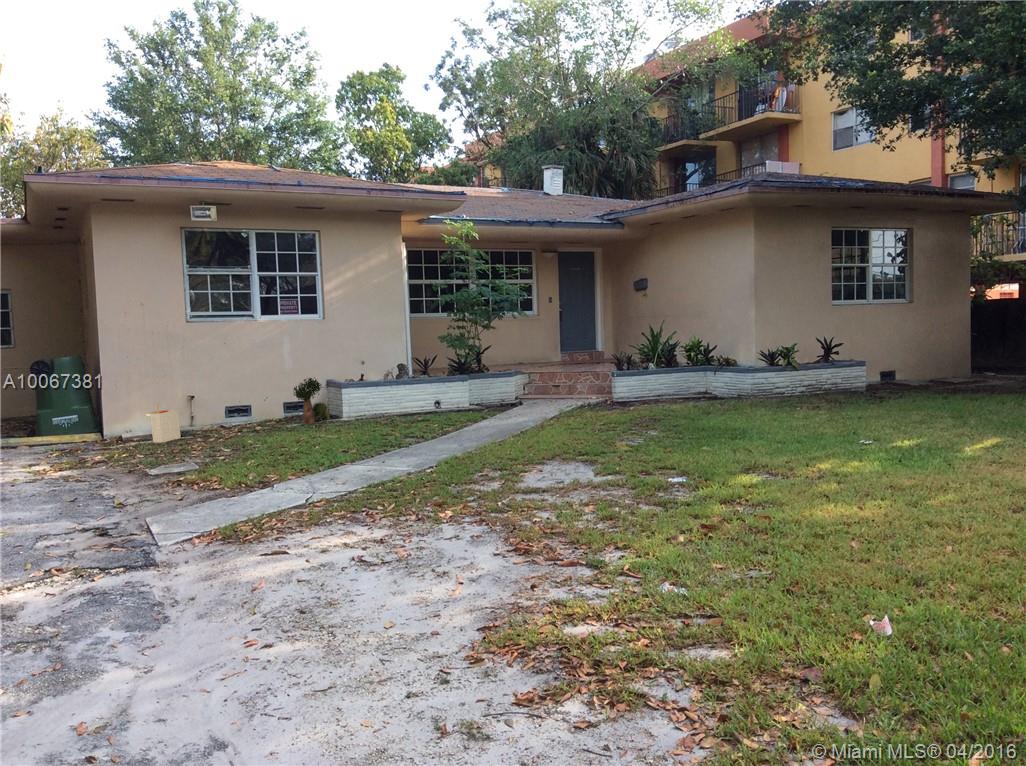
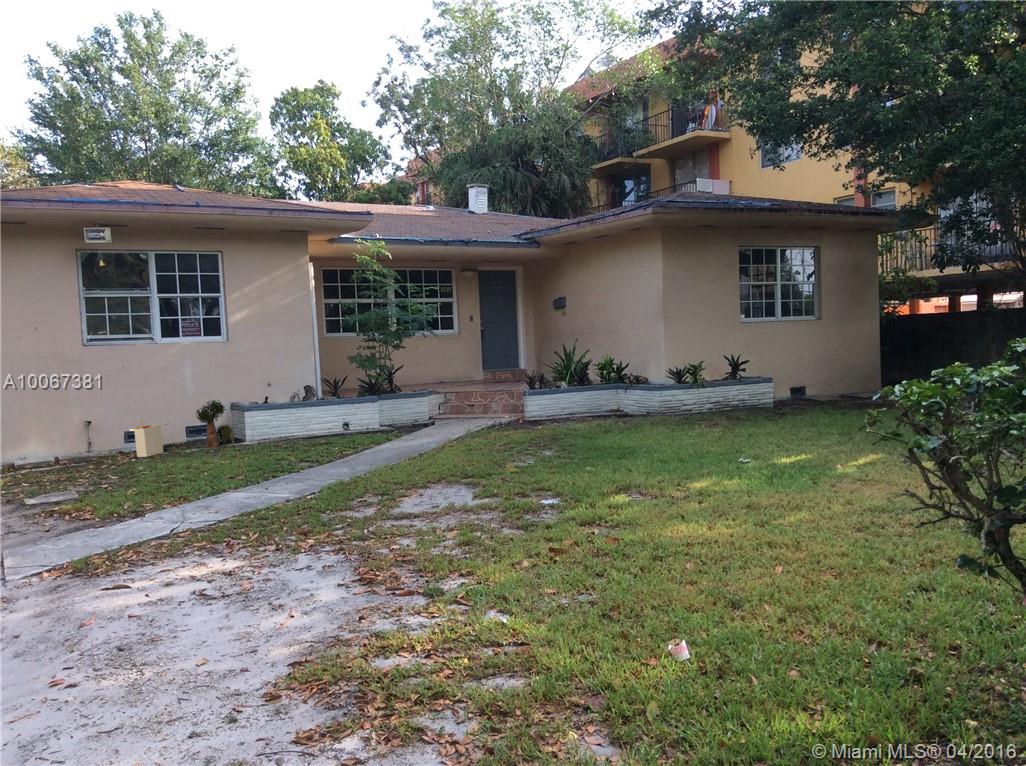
storage bin: present [146,403,181,443] -> present [130,419,163,457]

